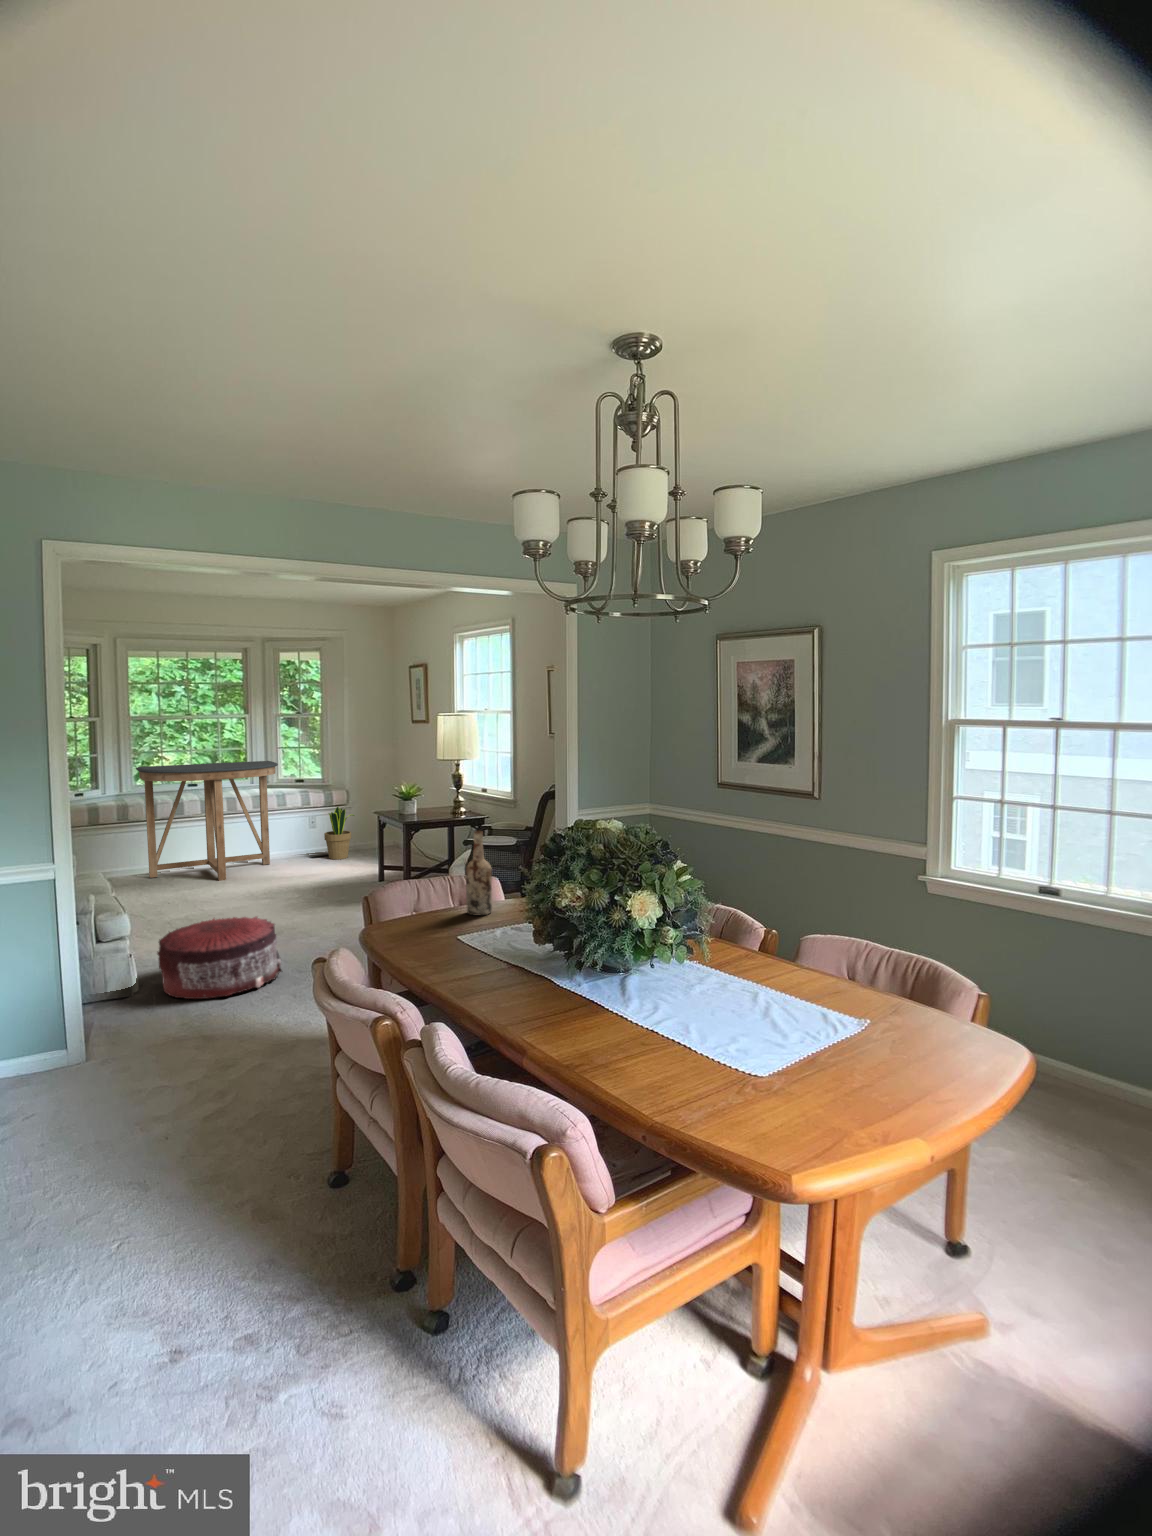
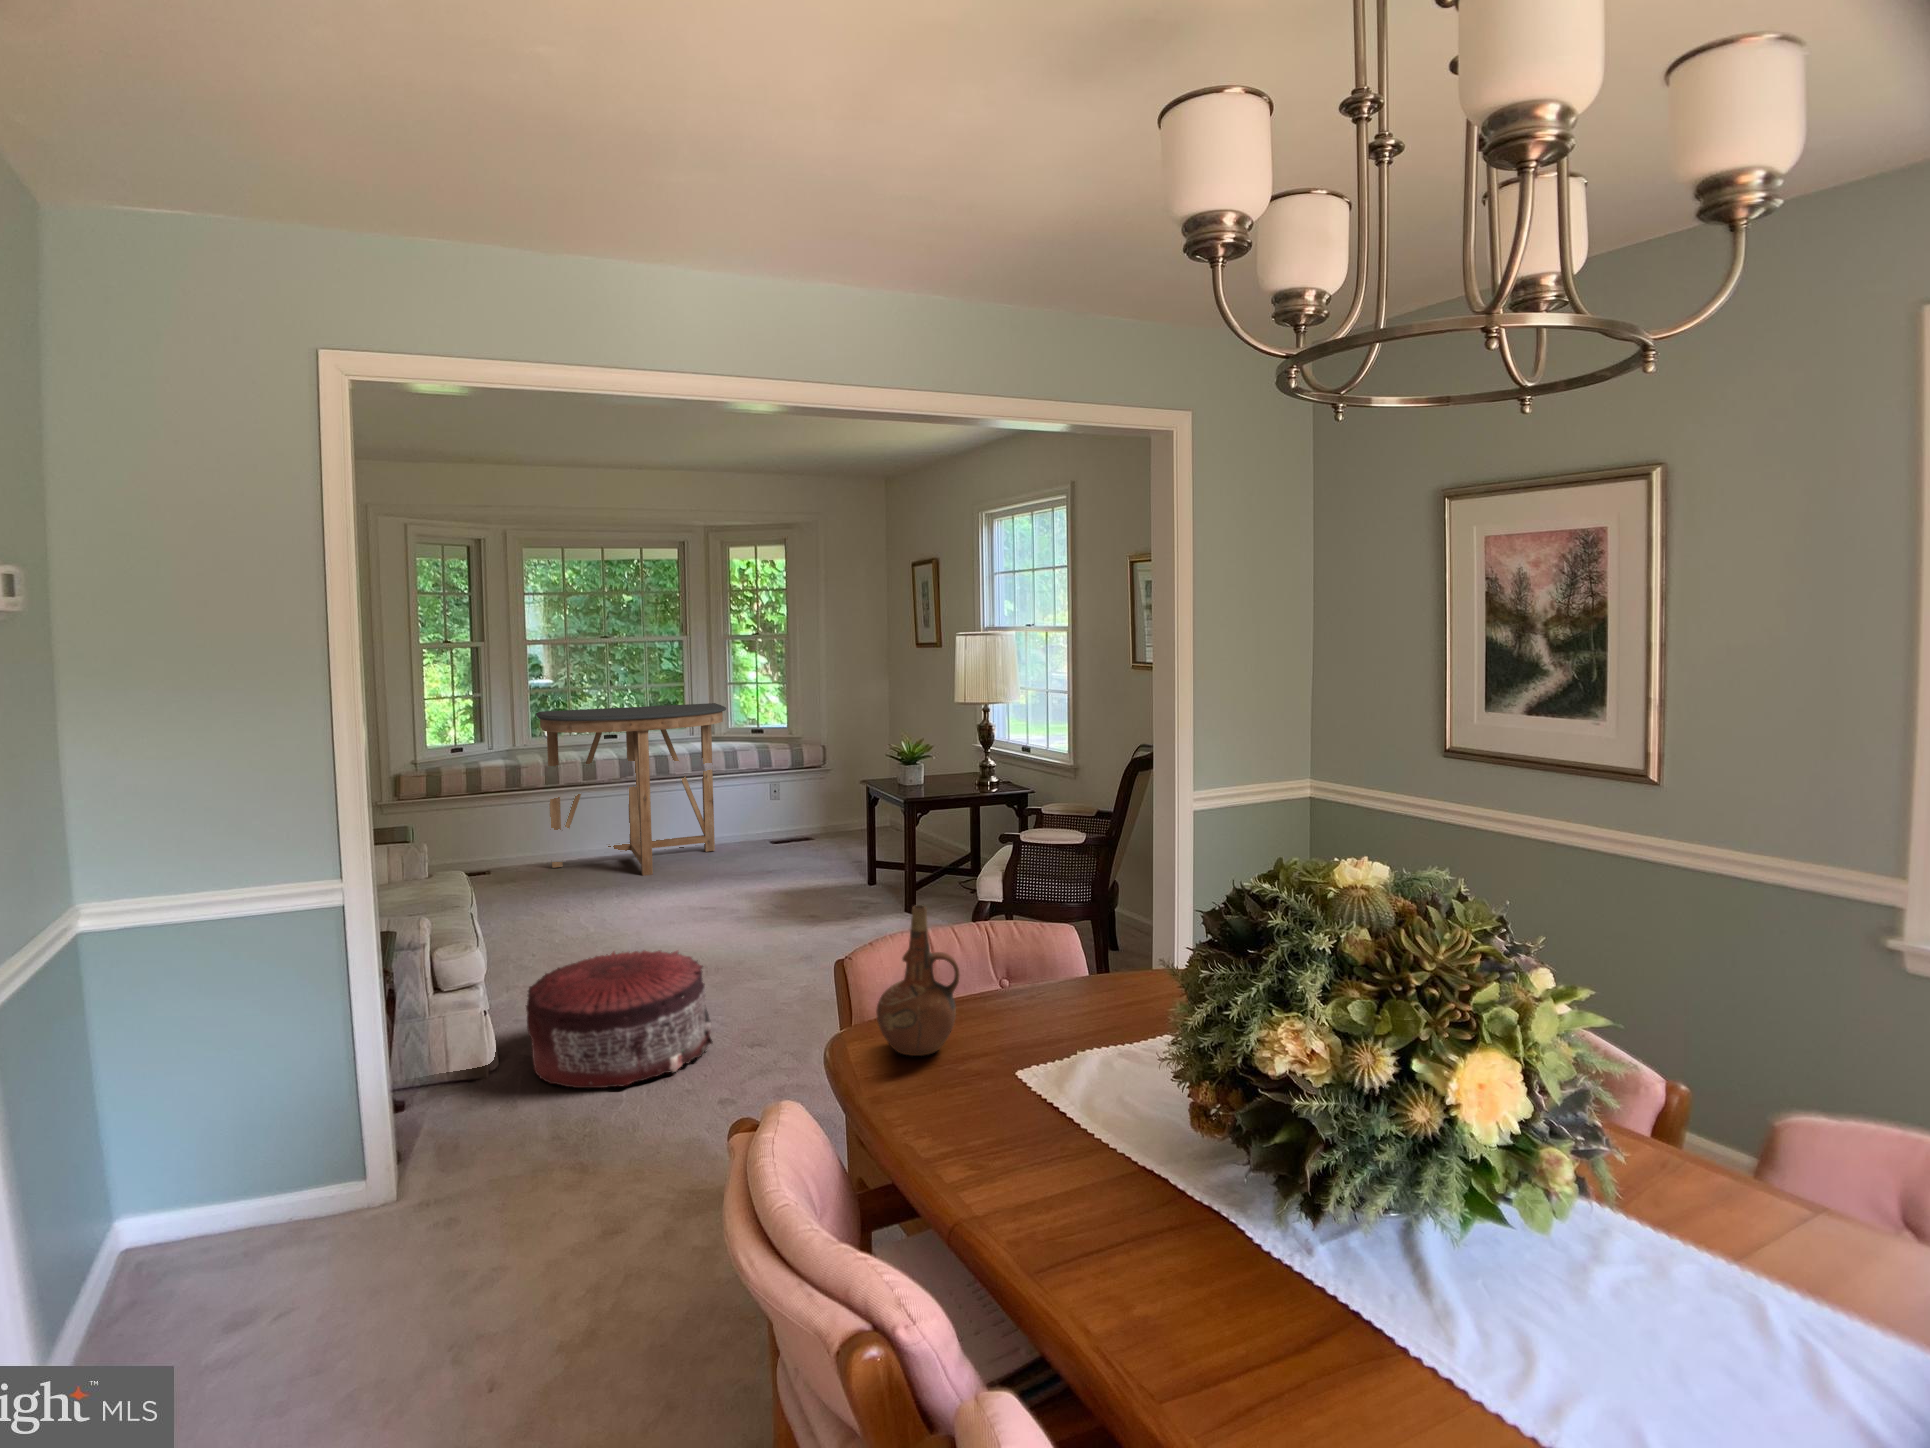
potted plant: present [324,807,354,859] -> none [790,769,833,846]
wine bottle: present [466,830,492,916] -> none [1019,849,1068,1013]
ceramic pitcher: none [389,858,433,934] -> present [876,905,959,1056]

